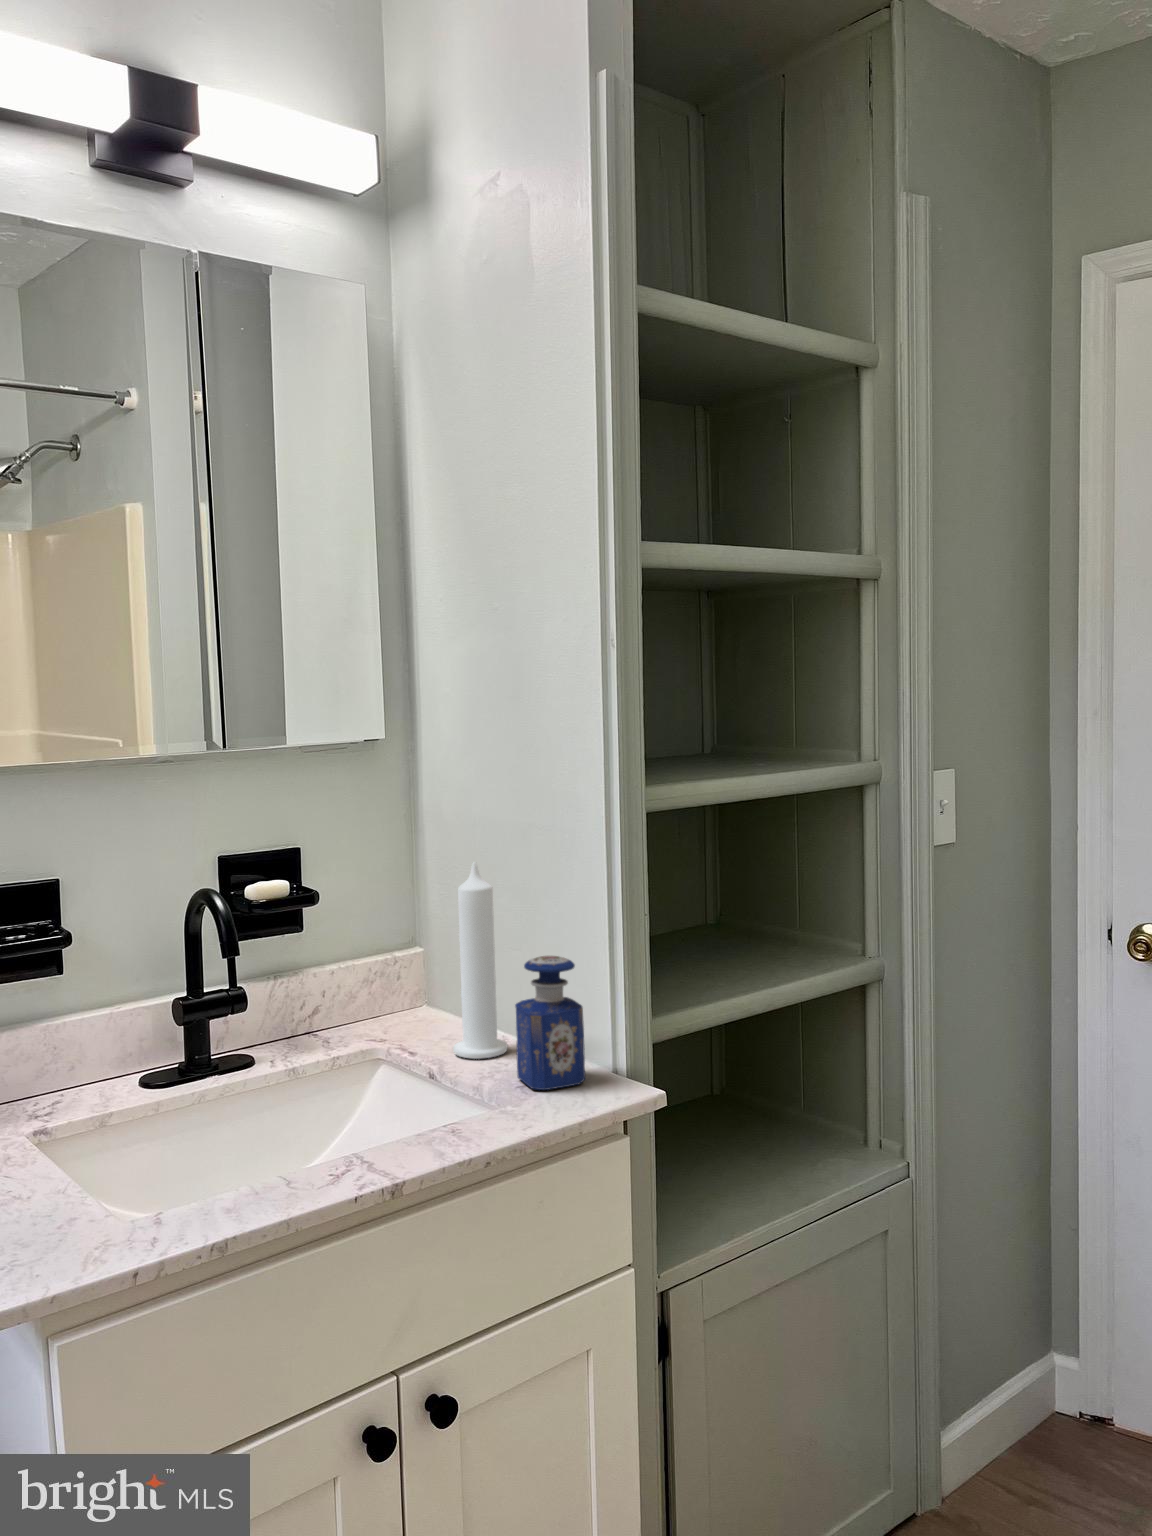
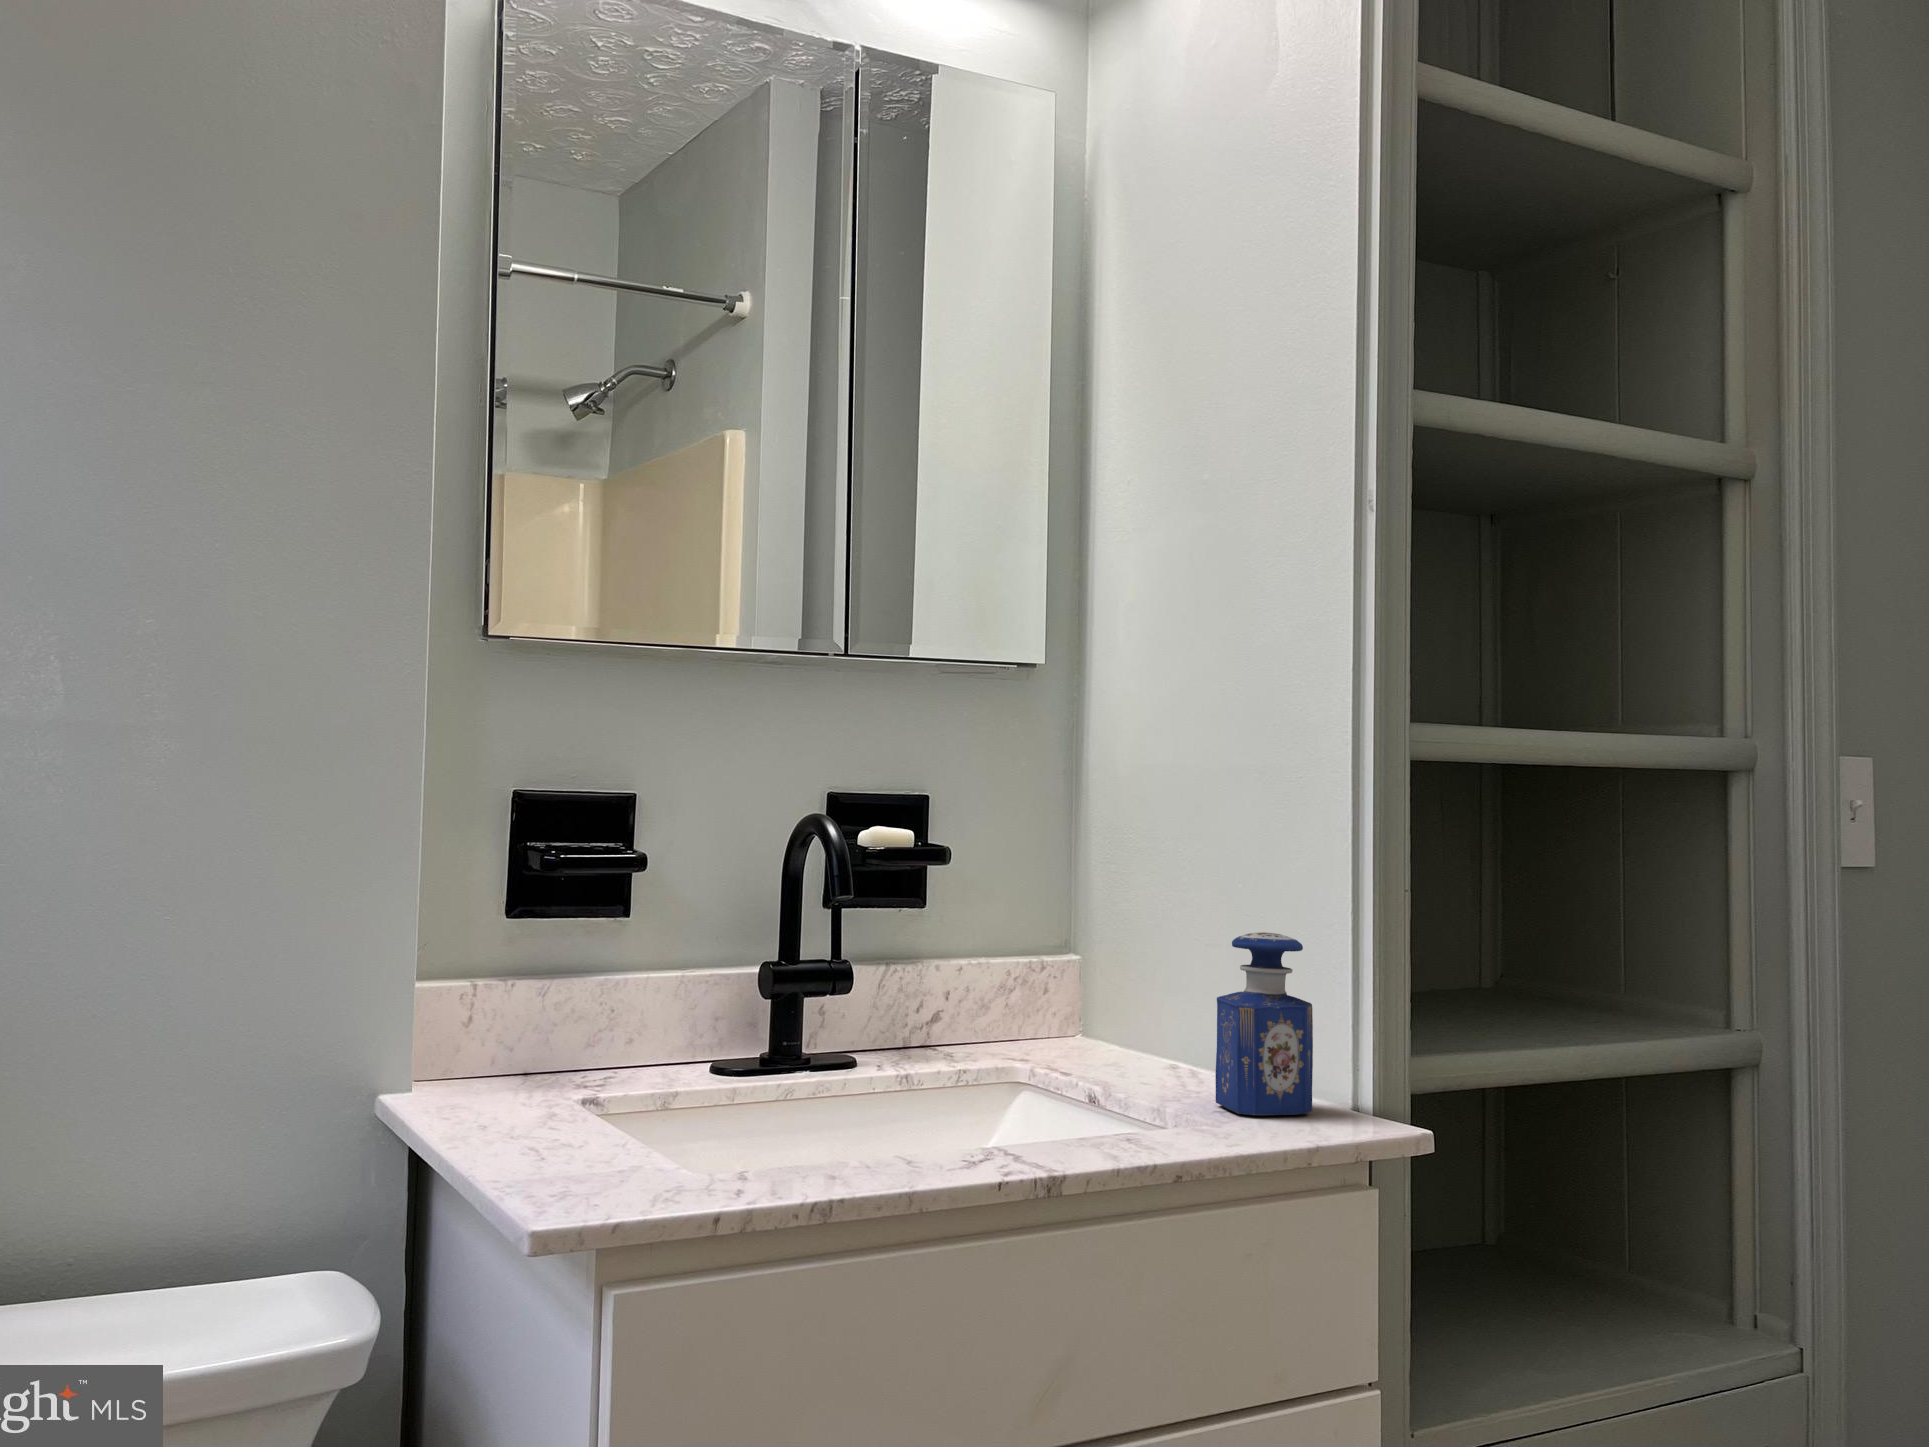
candle: present [453,862,508,1059] -> none [1124,814,1199,1084]

